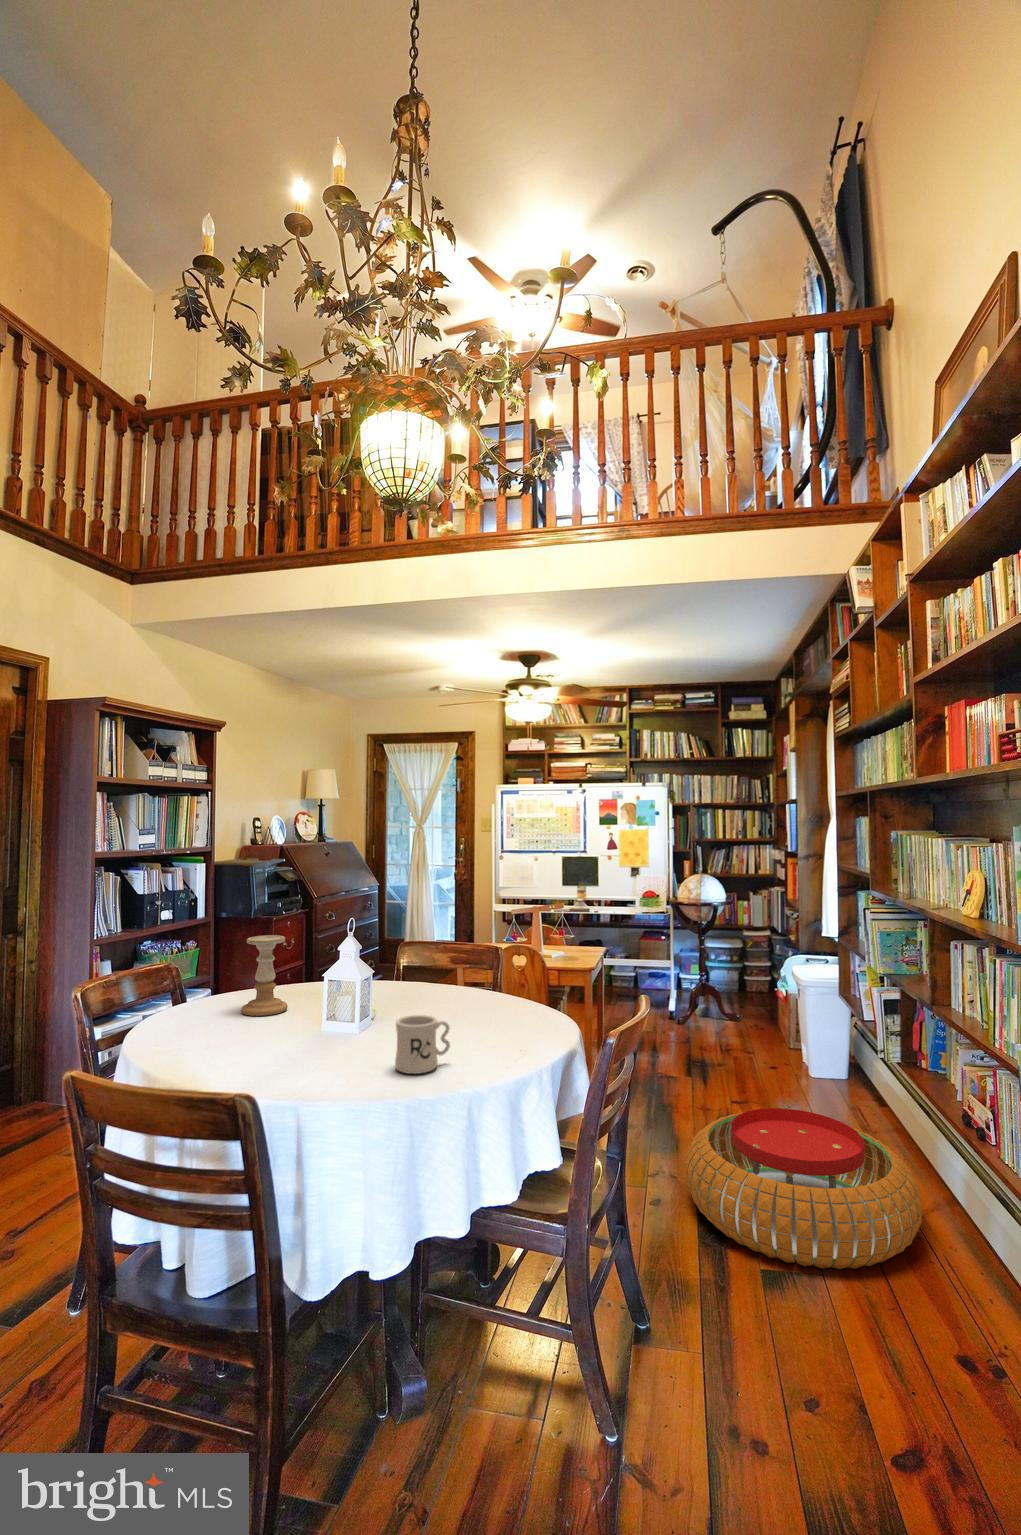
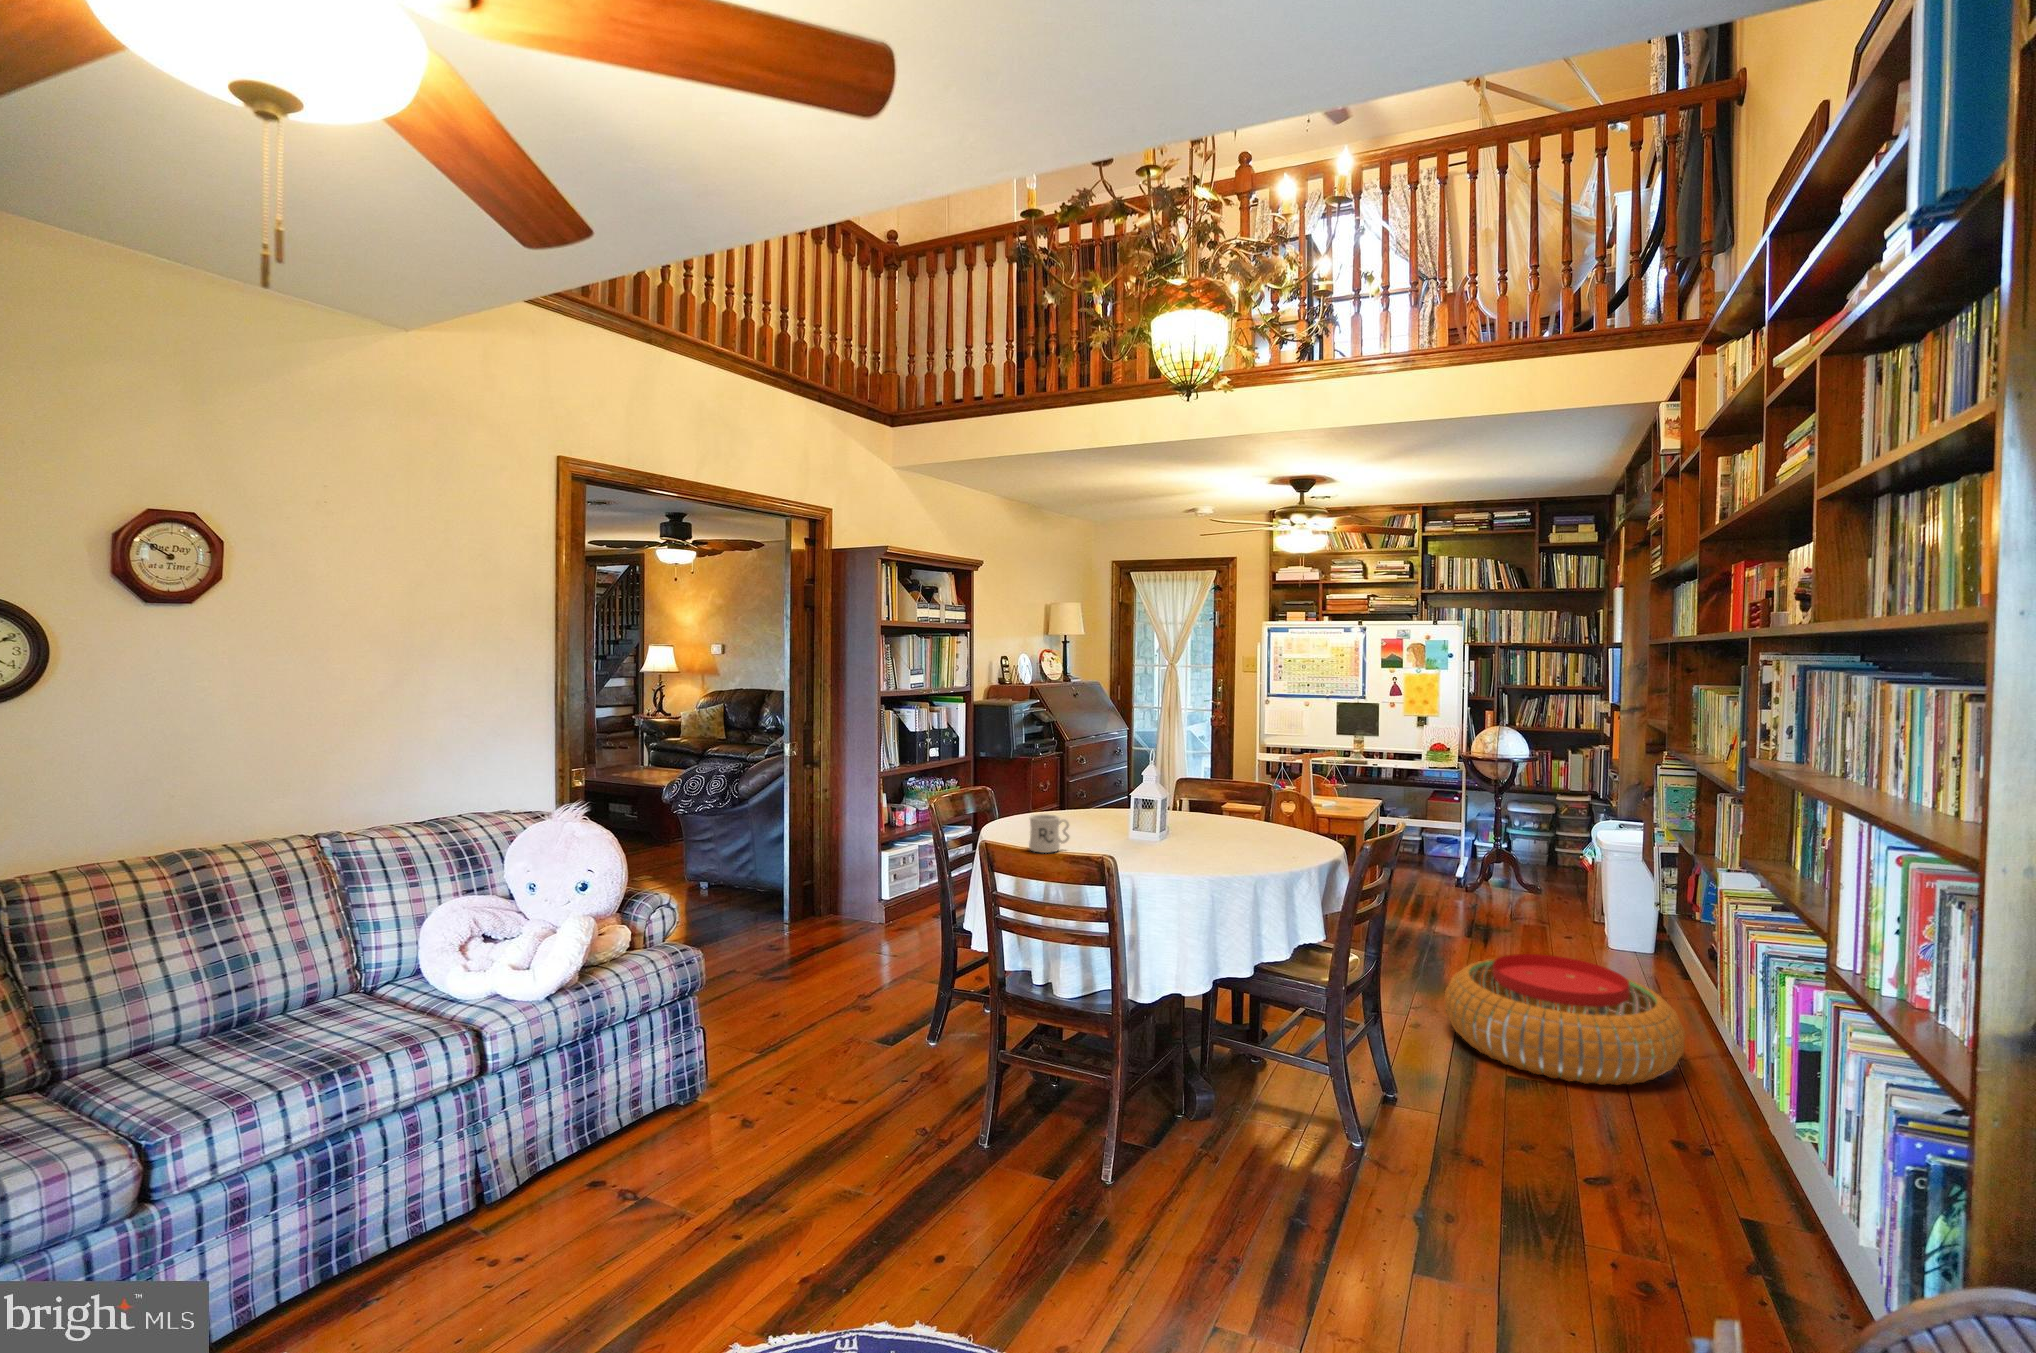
candle holder: present [241,935,287,1016] -> none [1054,765,1090,828]
mug: present [395,1015,450,1074] -> present [1029,814,1069,853]

